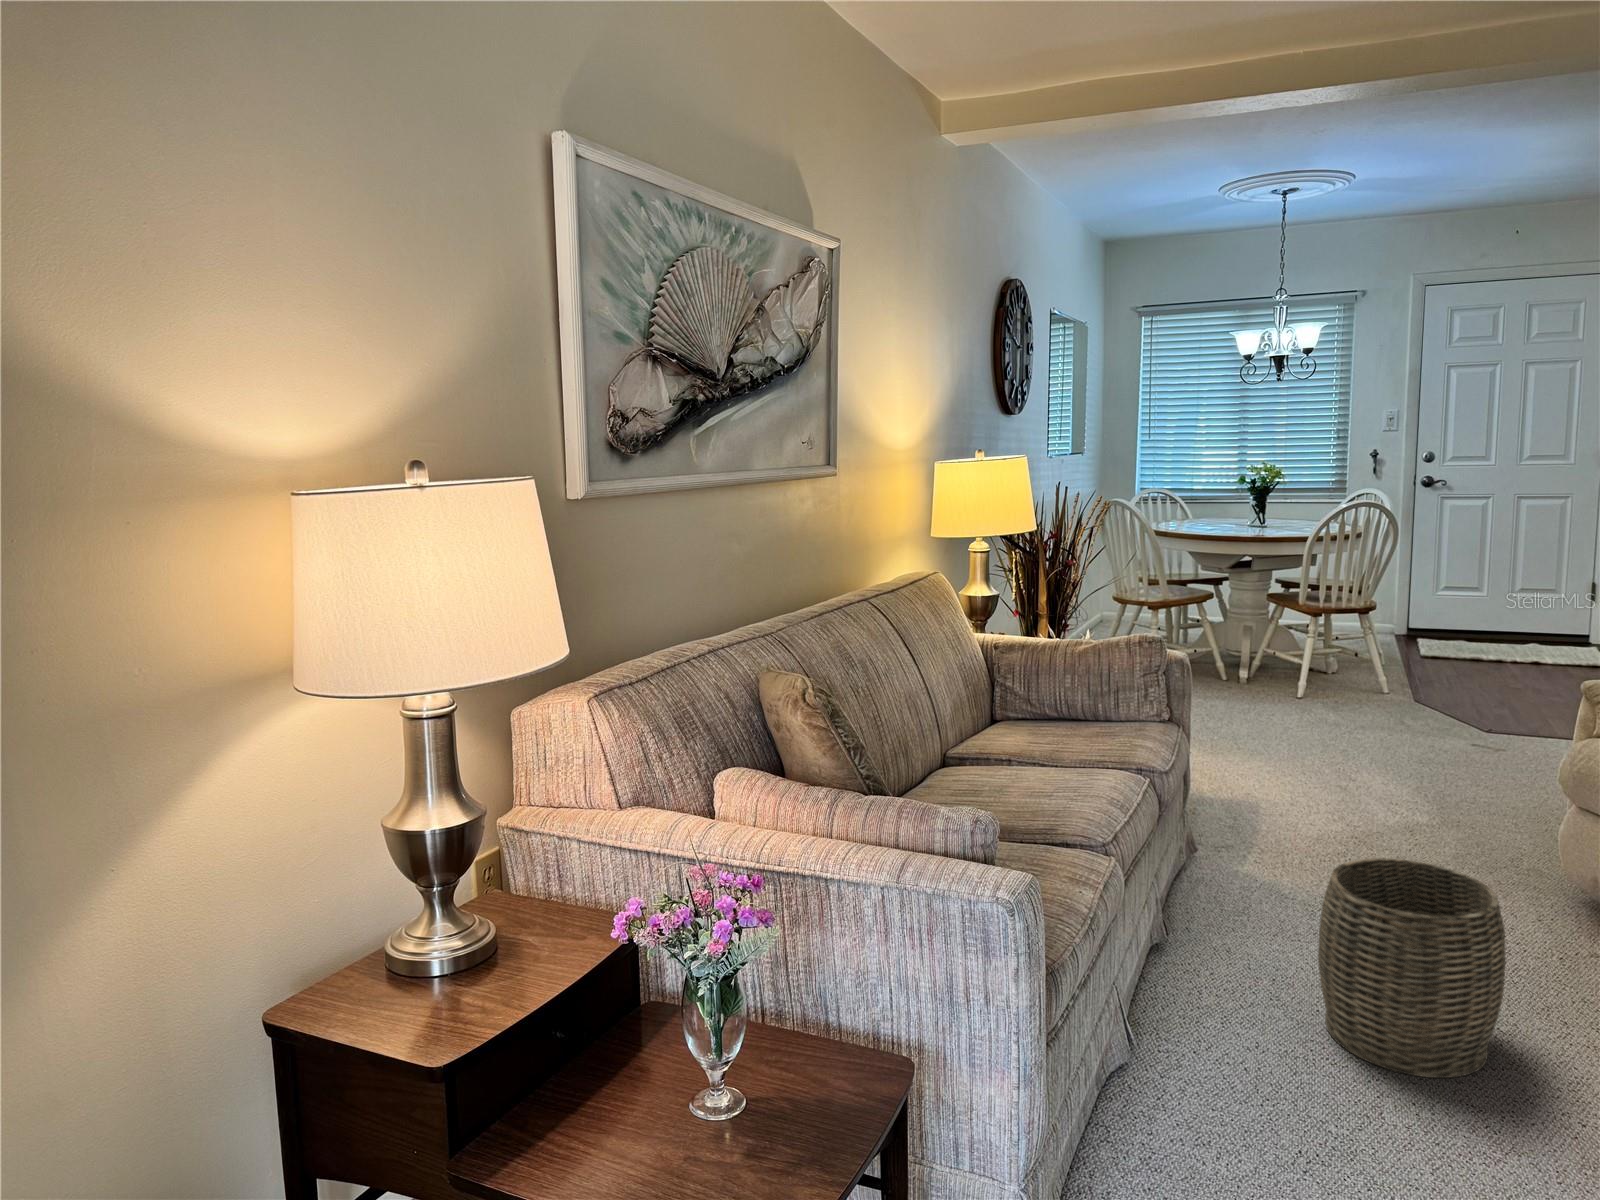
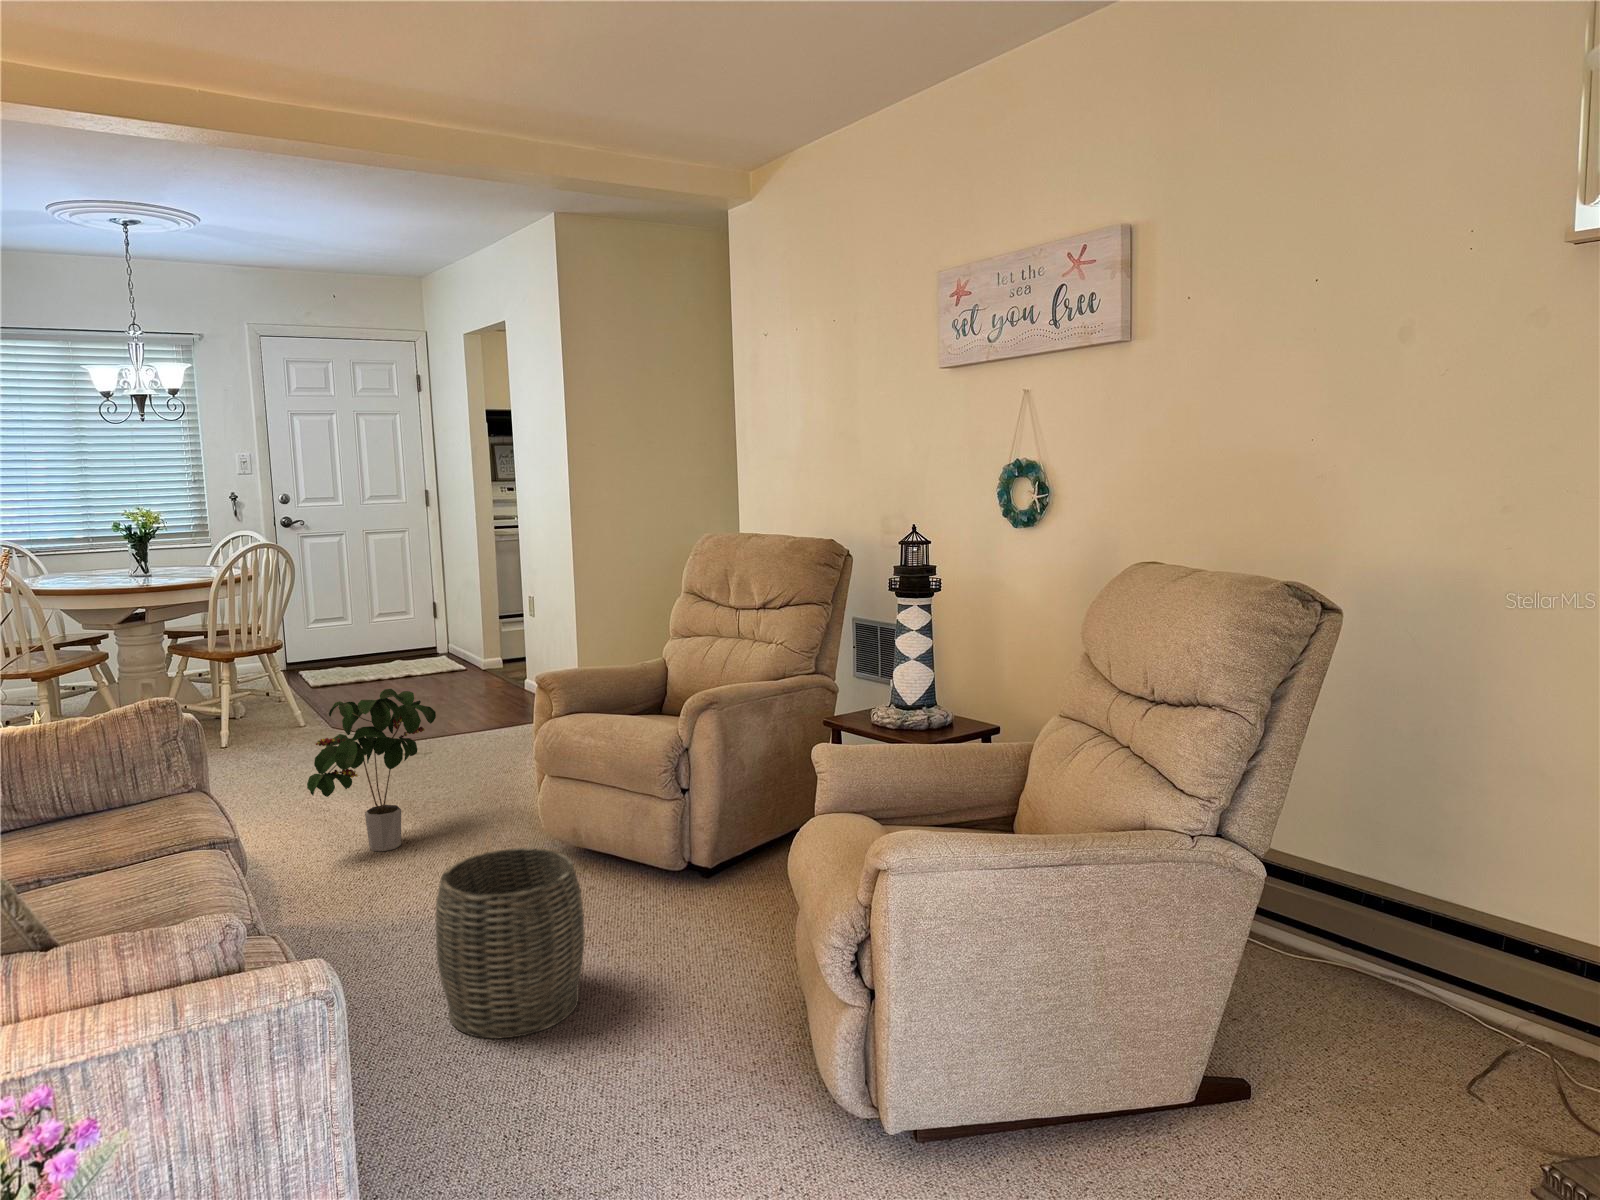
potted plant: none [1302,665,1466,834] -> present [307,689,436,851]

